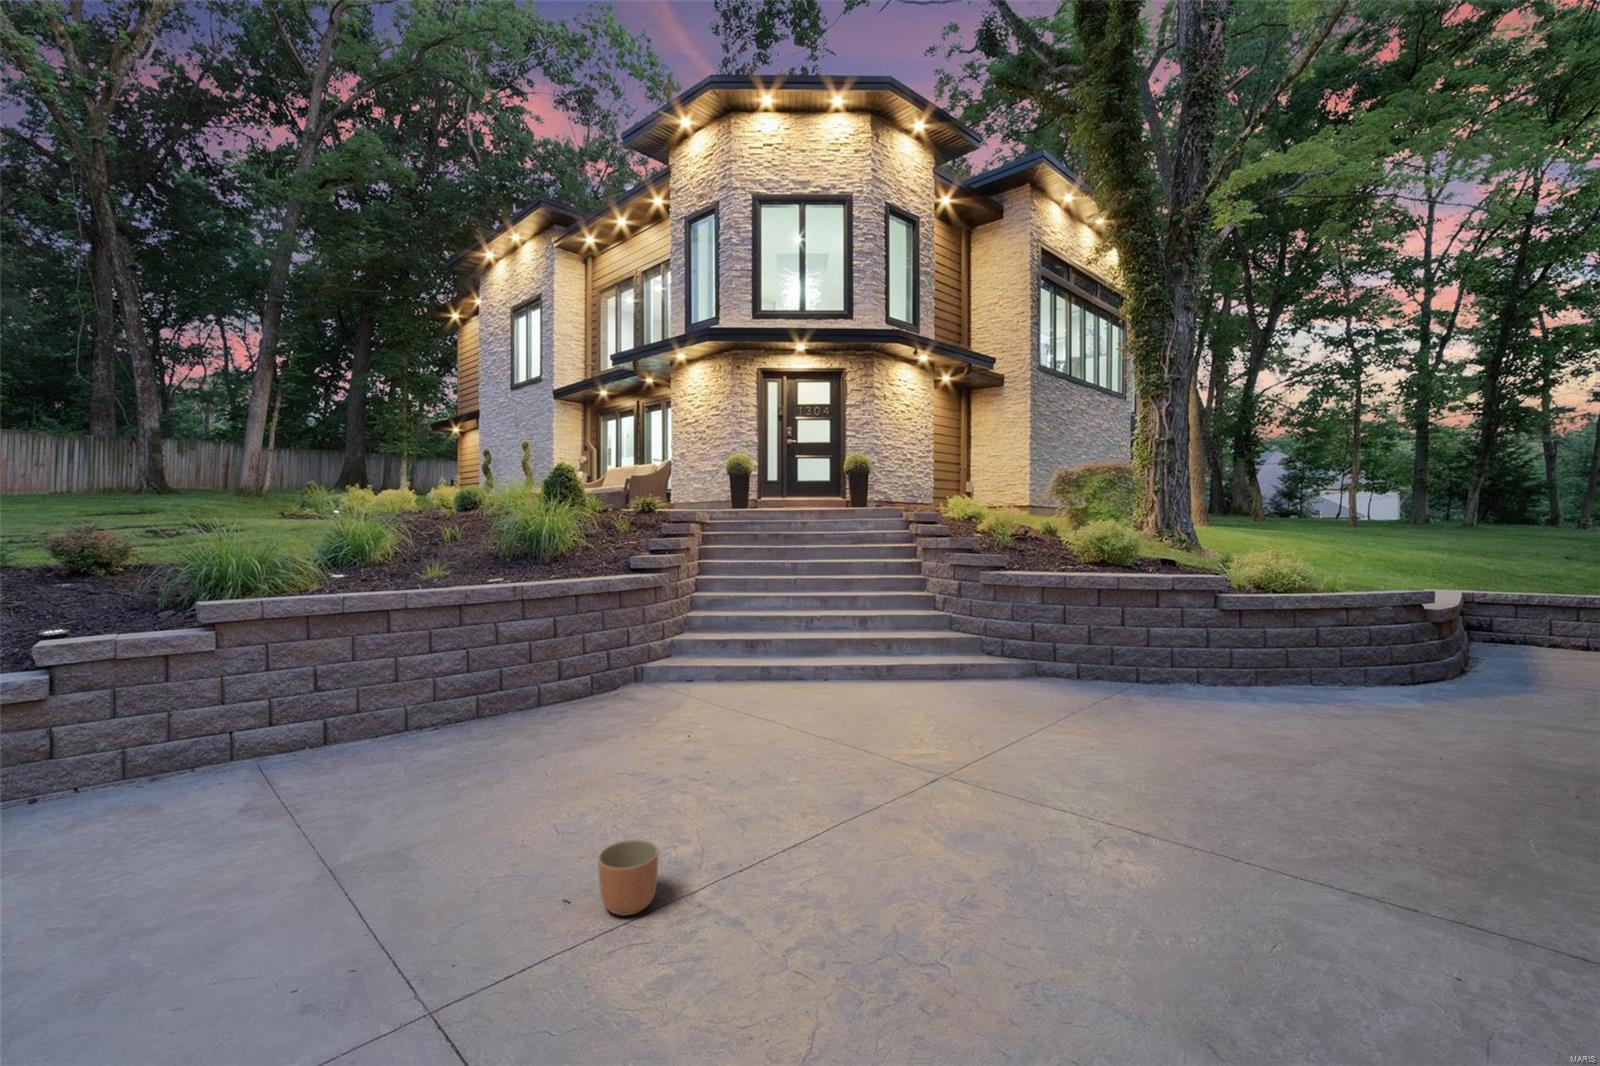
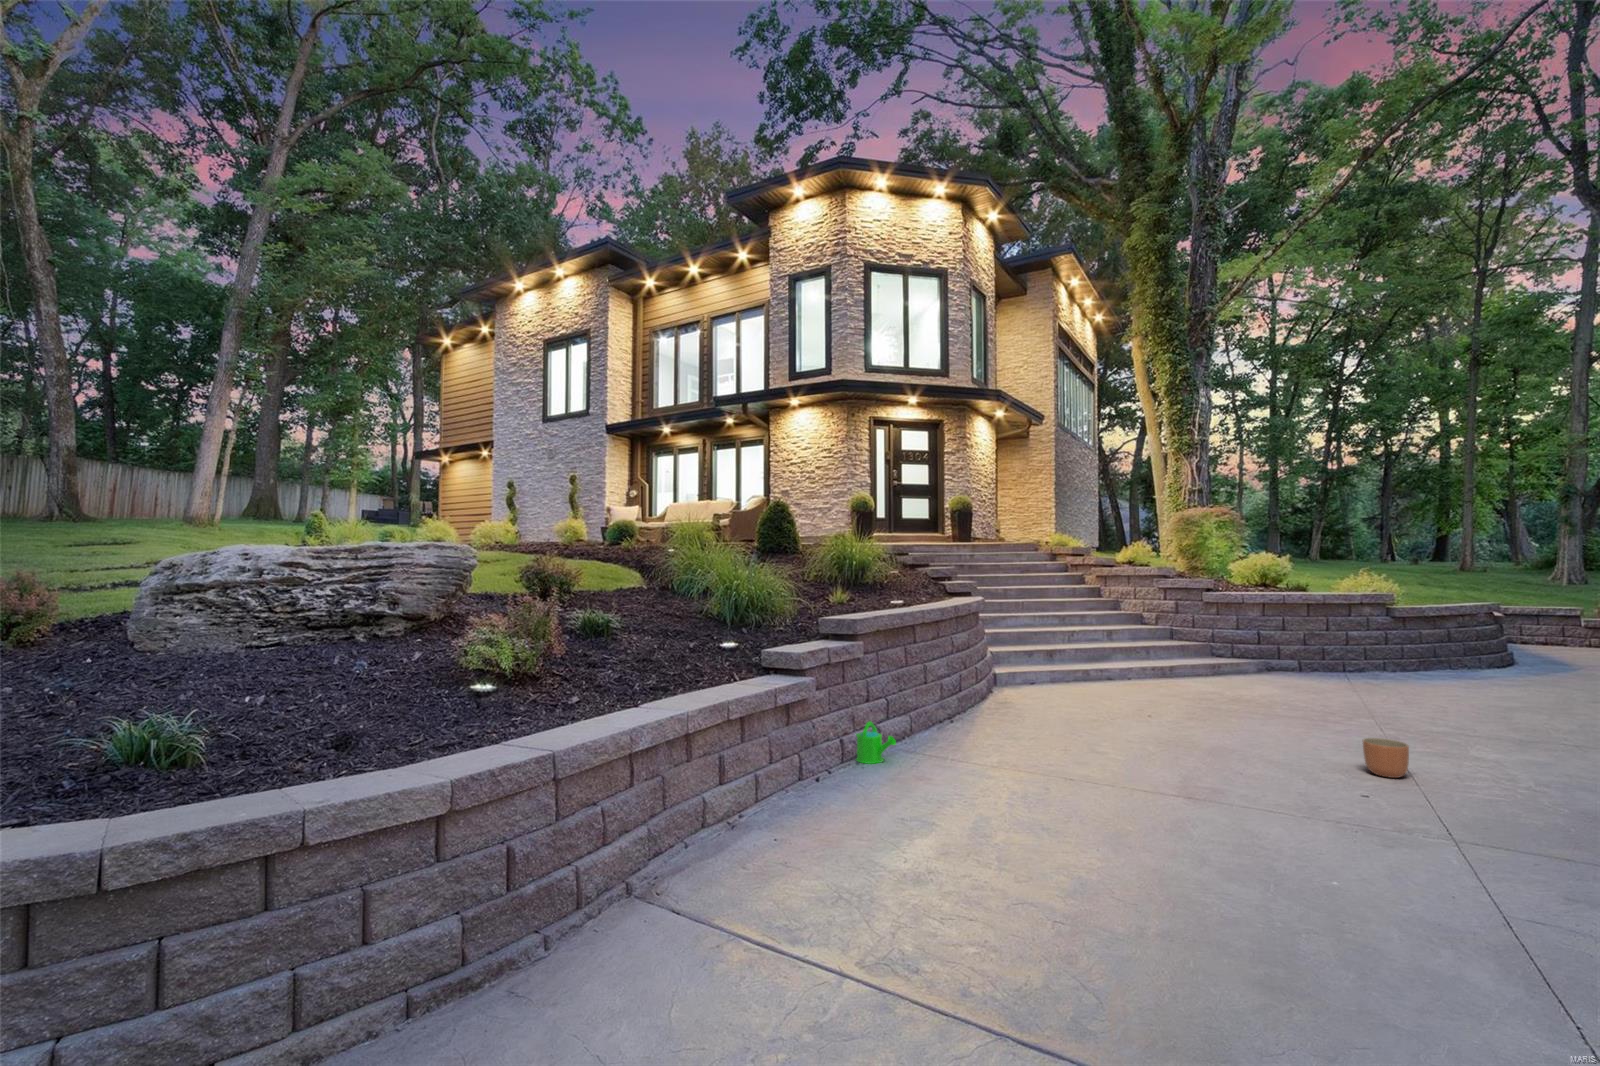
watering can: none [131,736,183,790] -> present [856,722,896,764]

